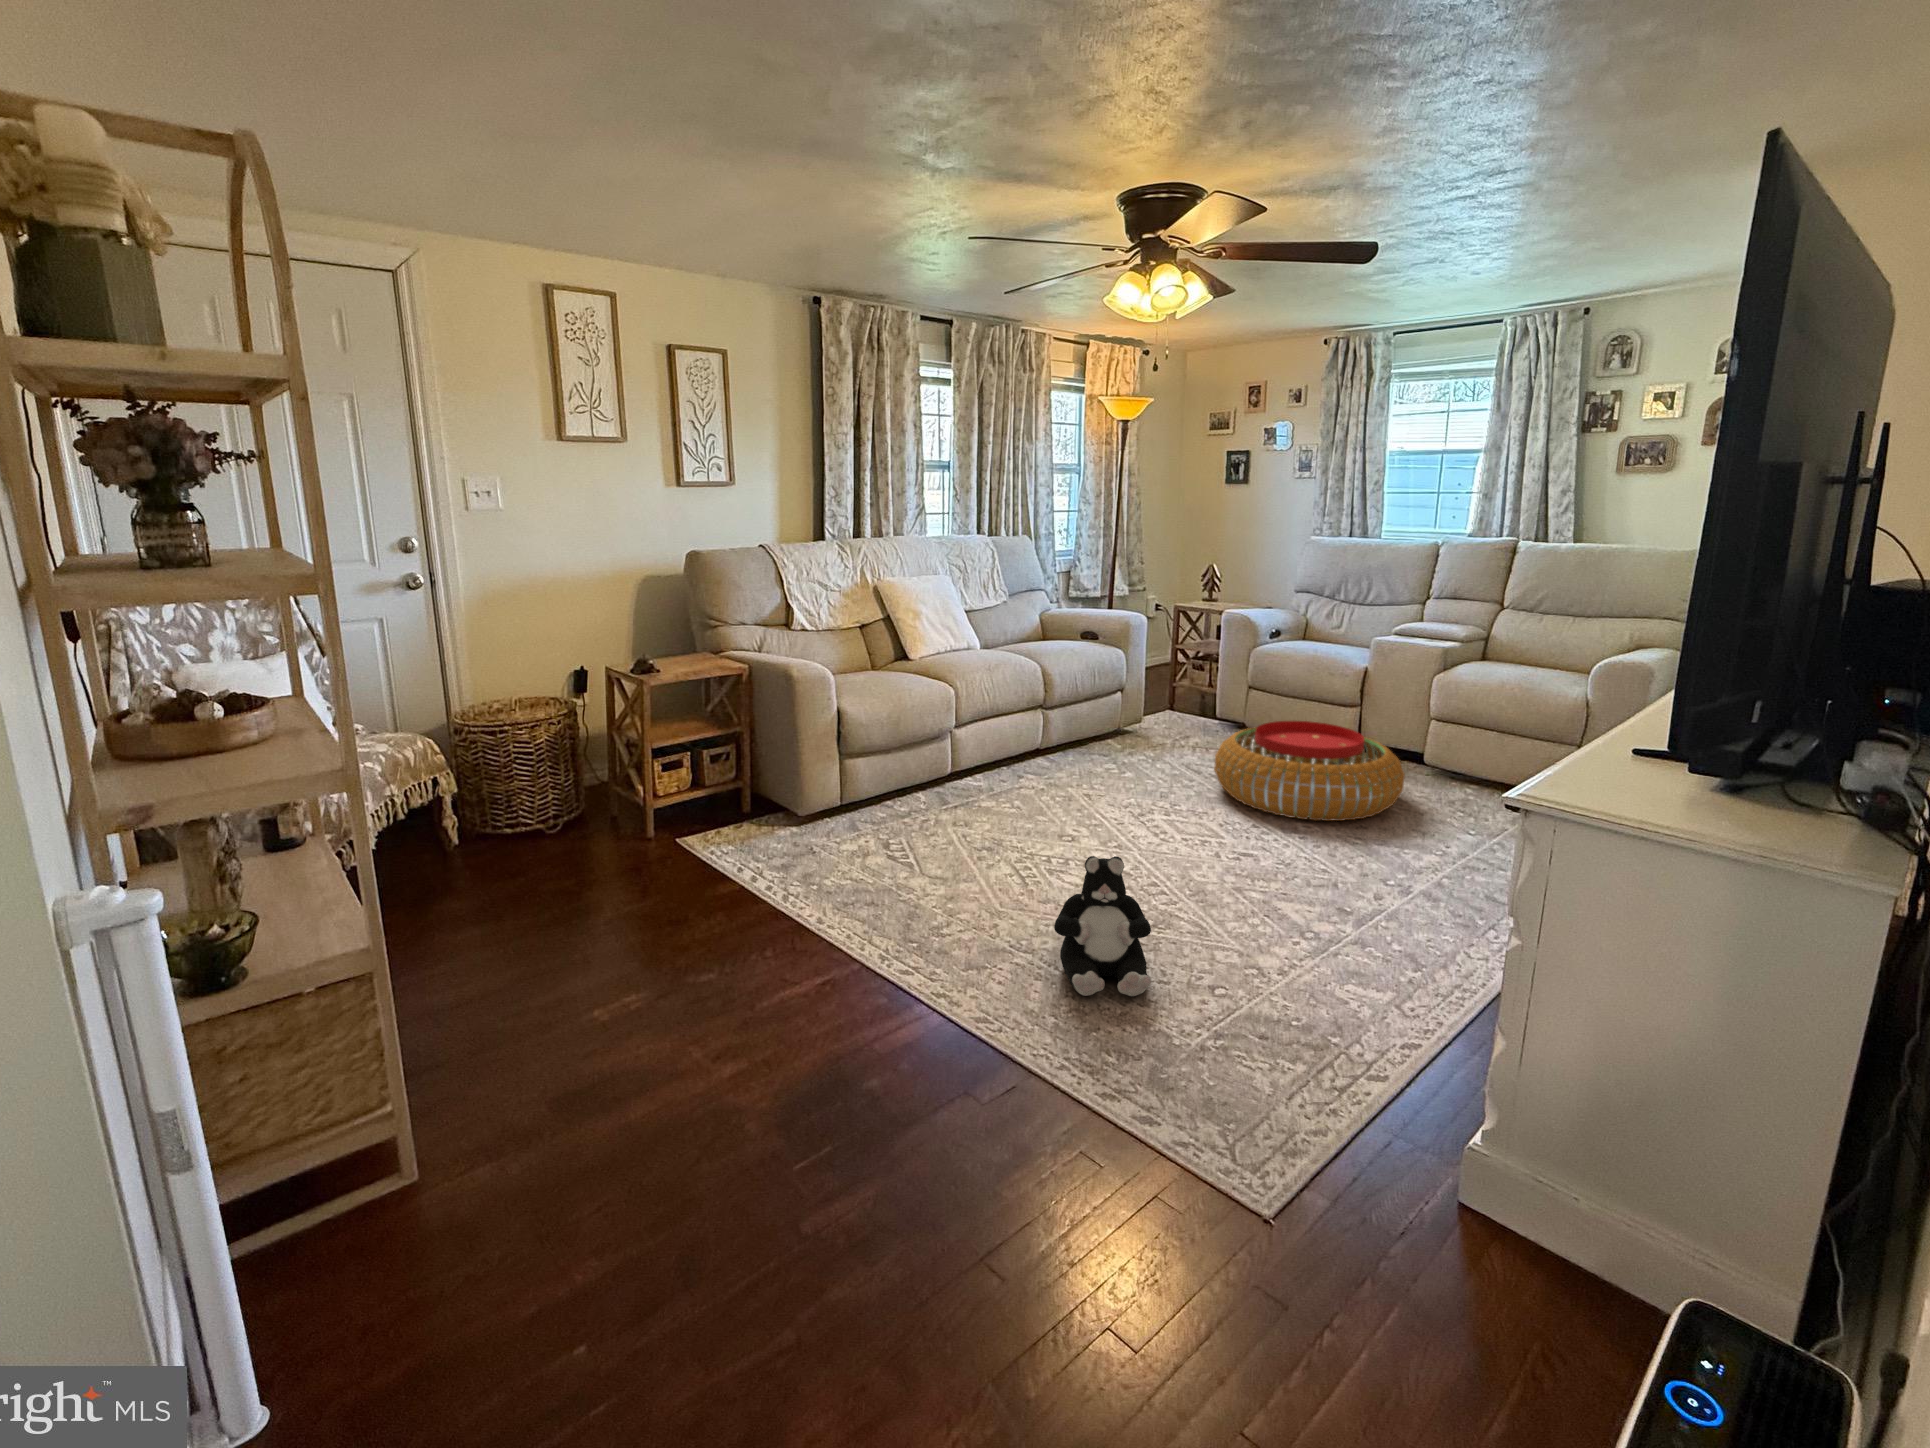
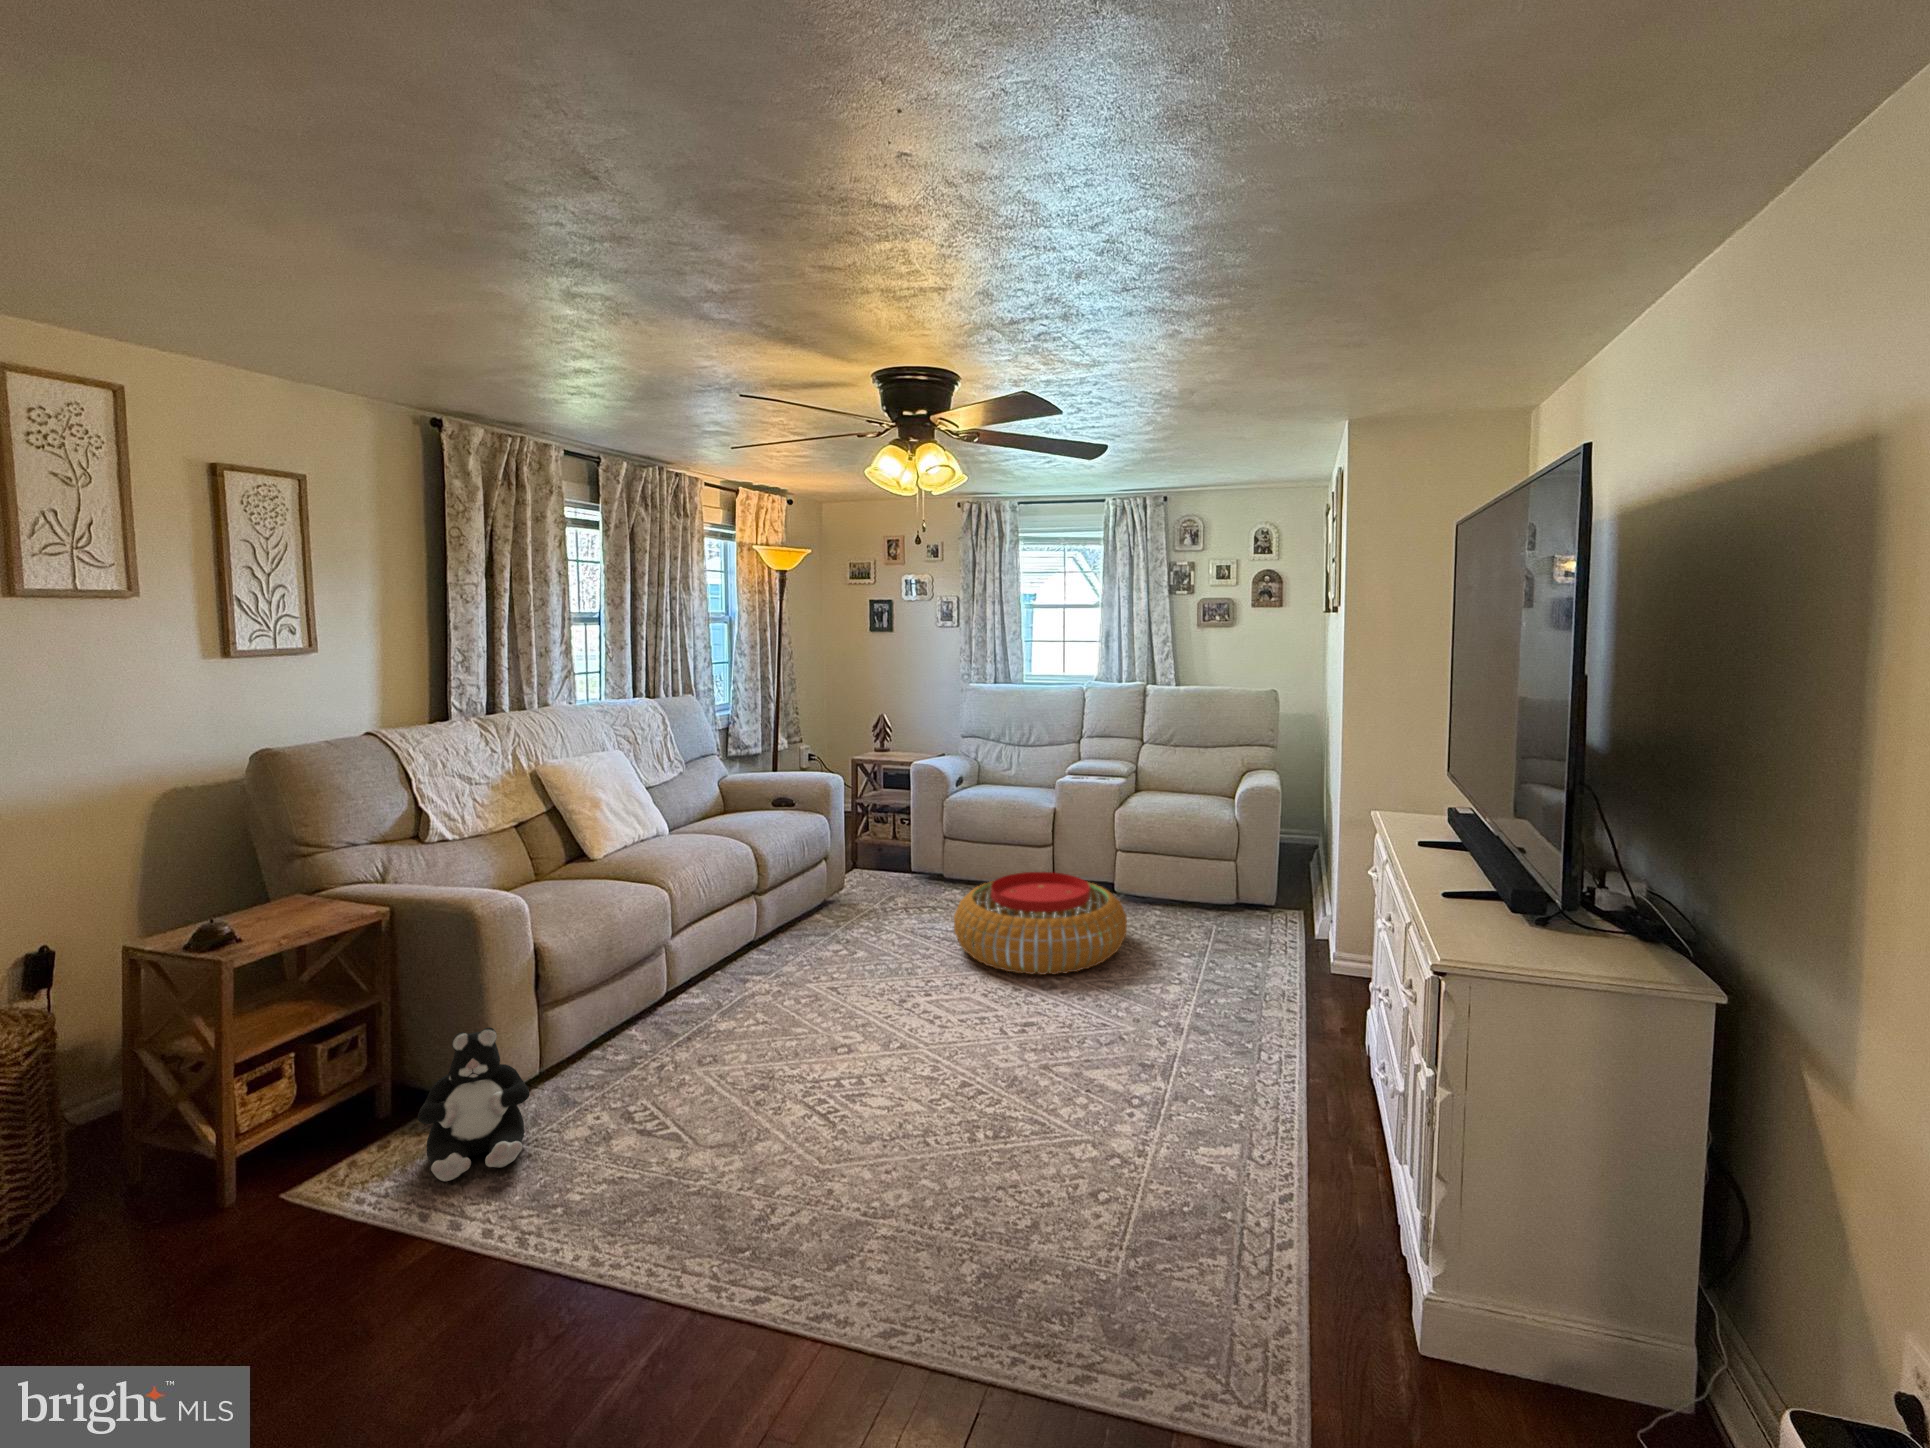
plush toy: present [1054,856,1152,996] -> present [418,1027,530,1181]

